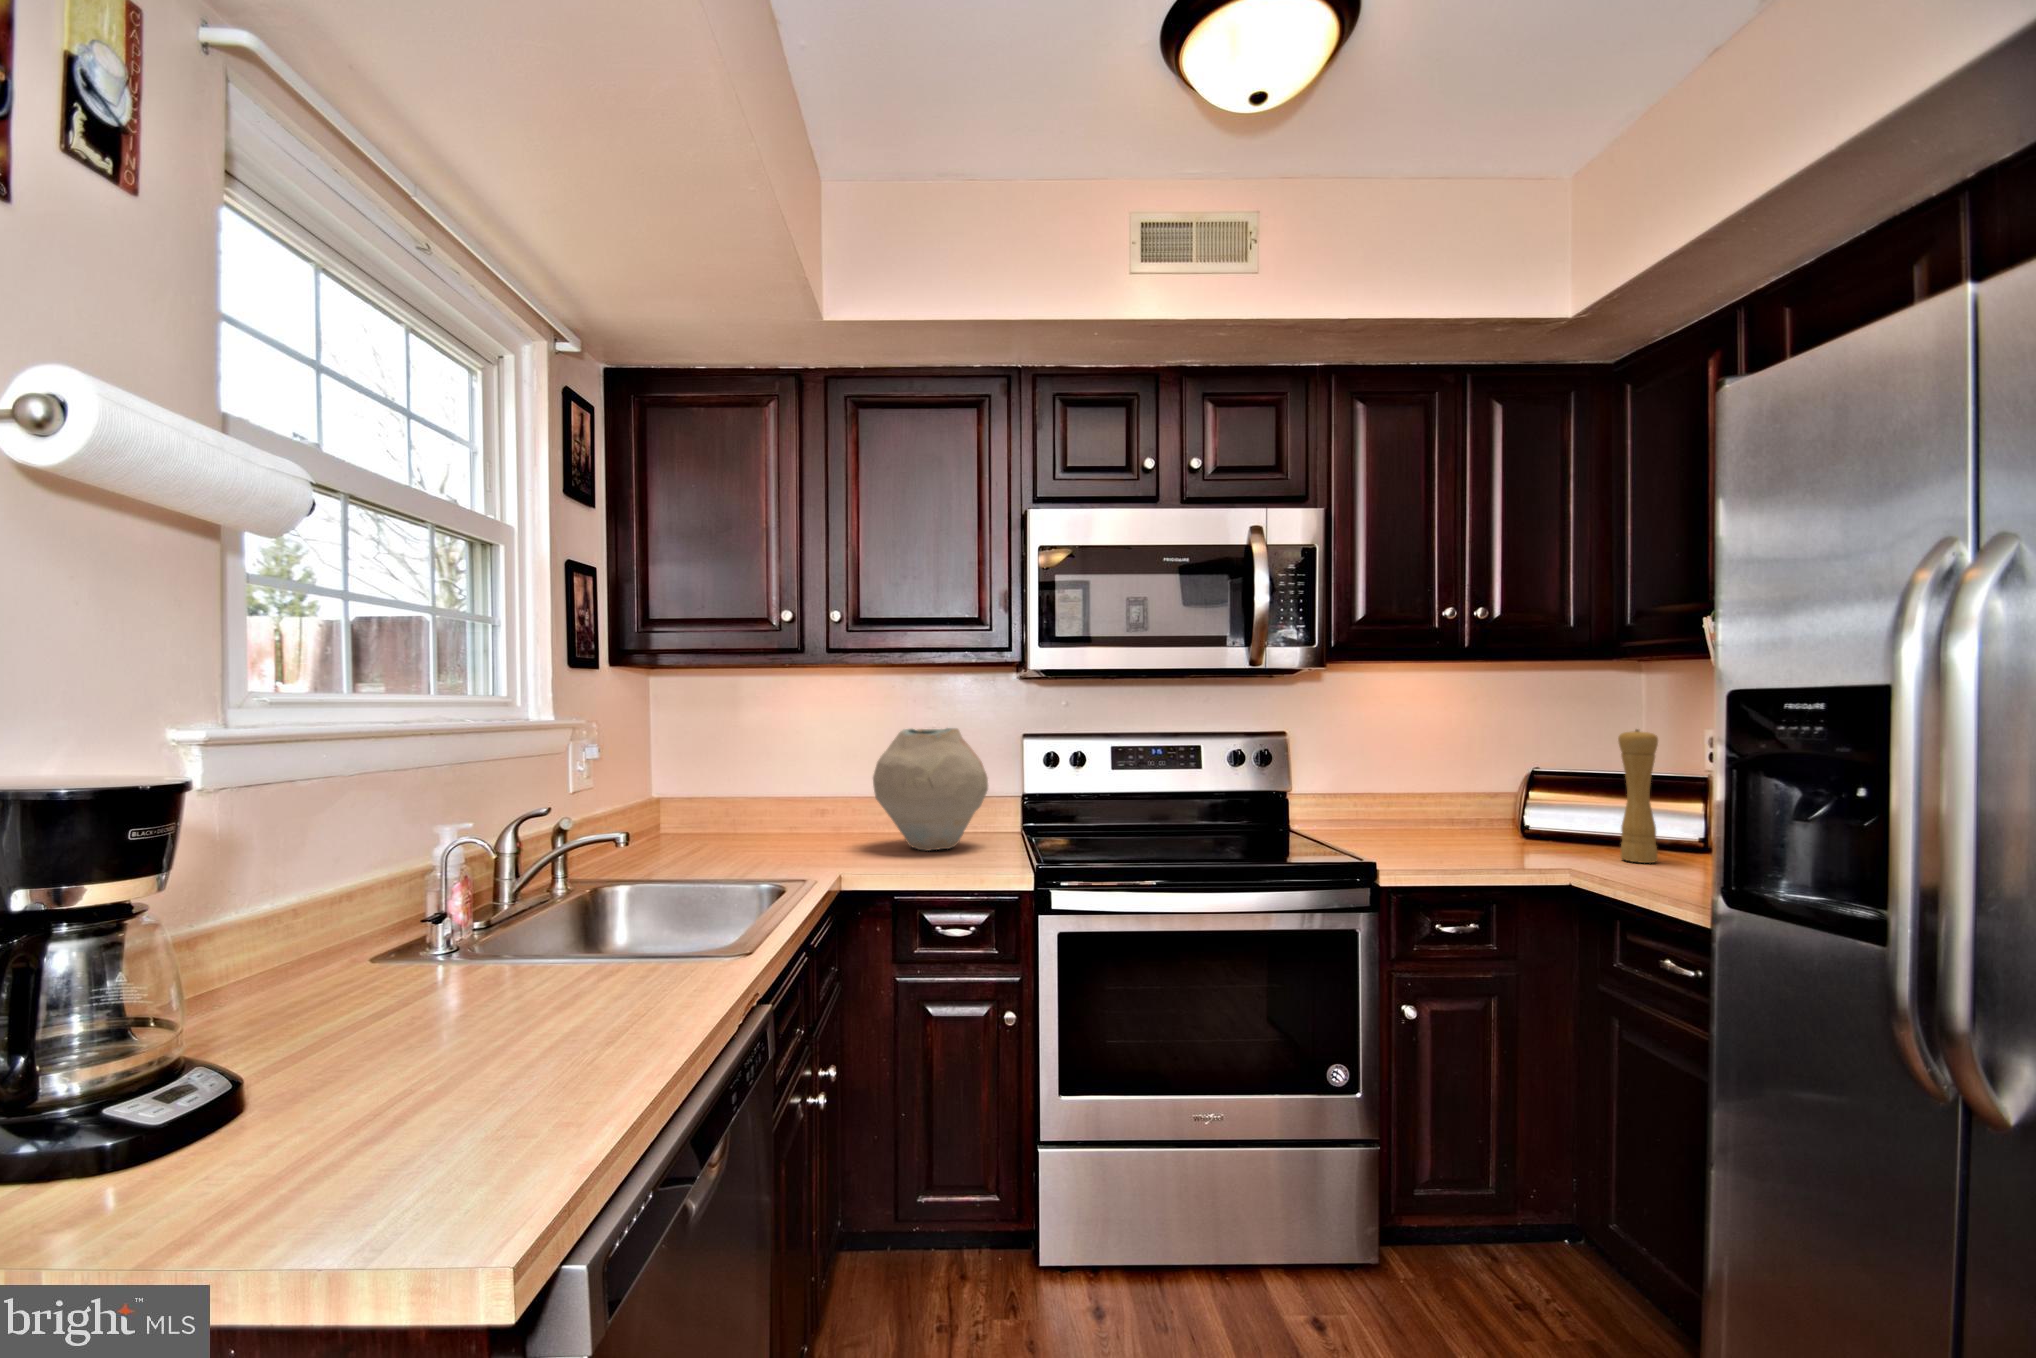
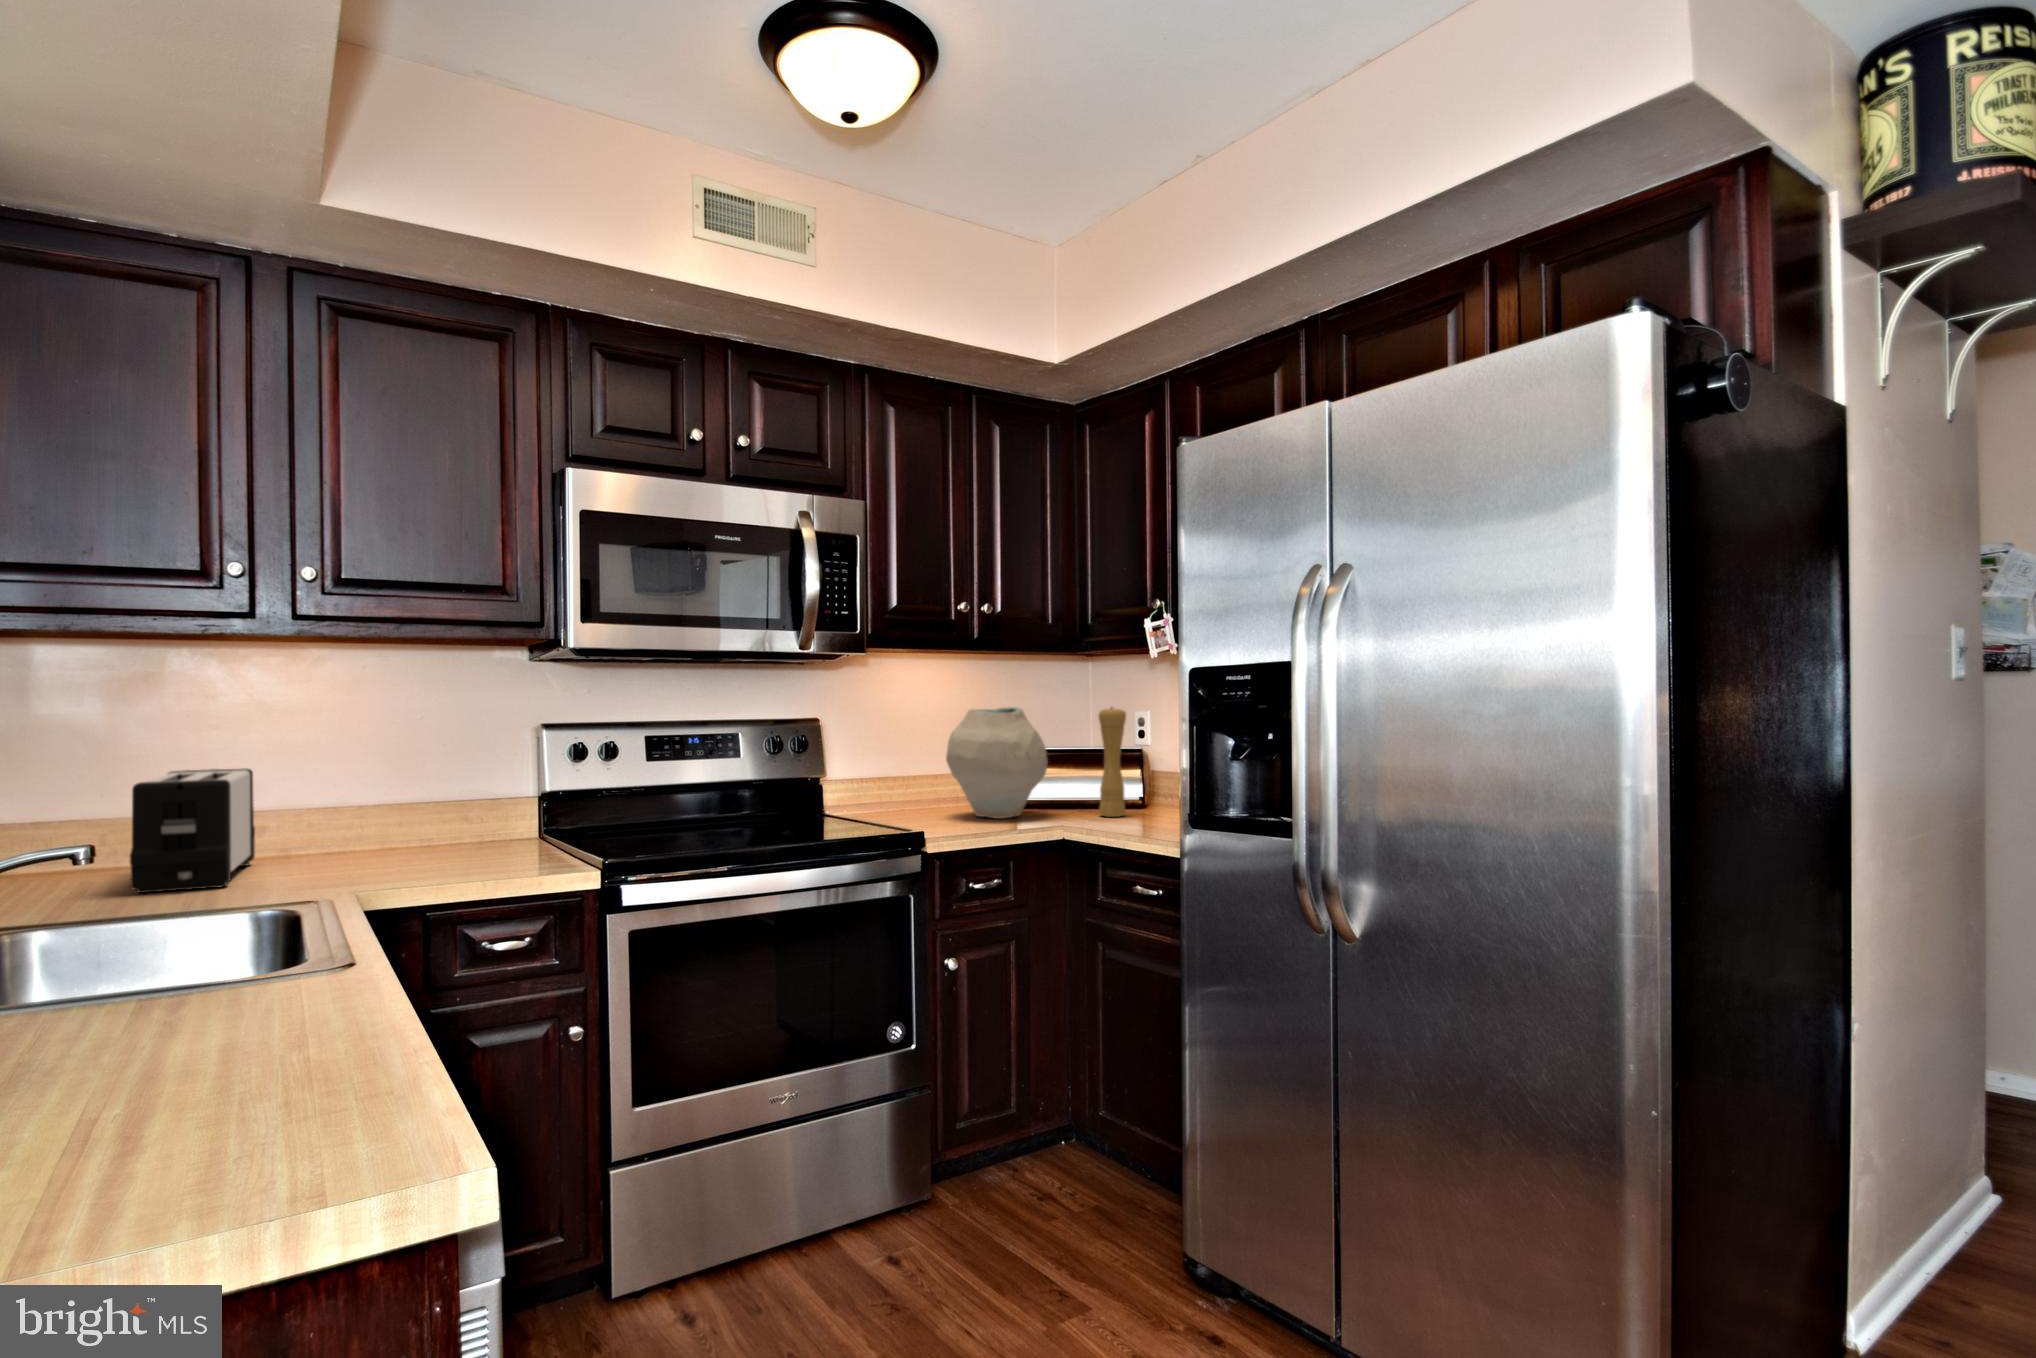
vase: present [873,728,988,851] -> present [946,707,1048,818]
toaster: none [717,760,820,852] -> present [130,769,255,893]

